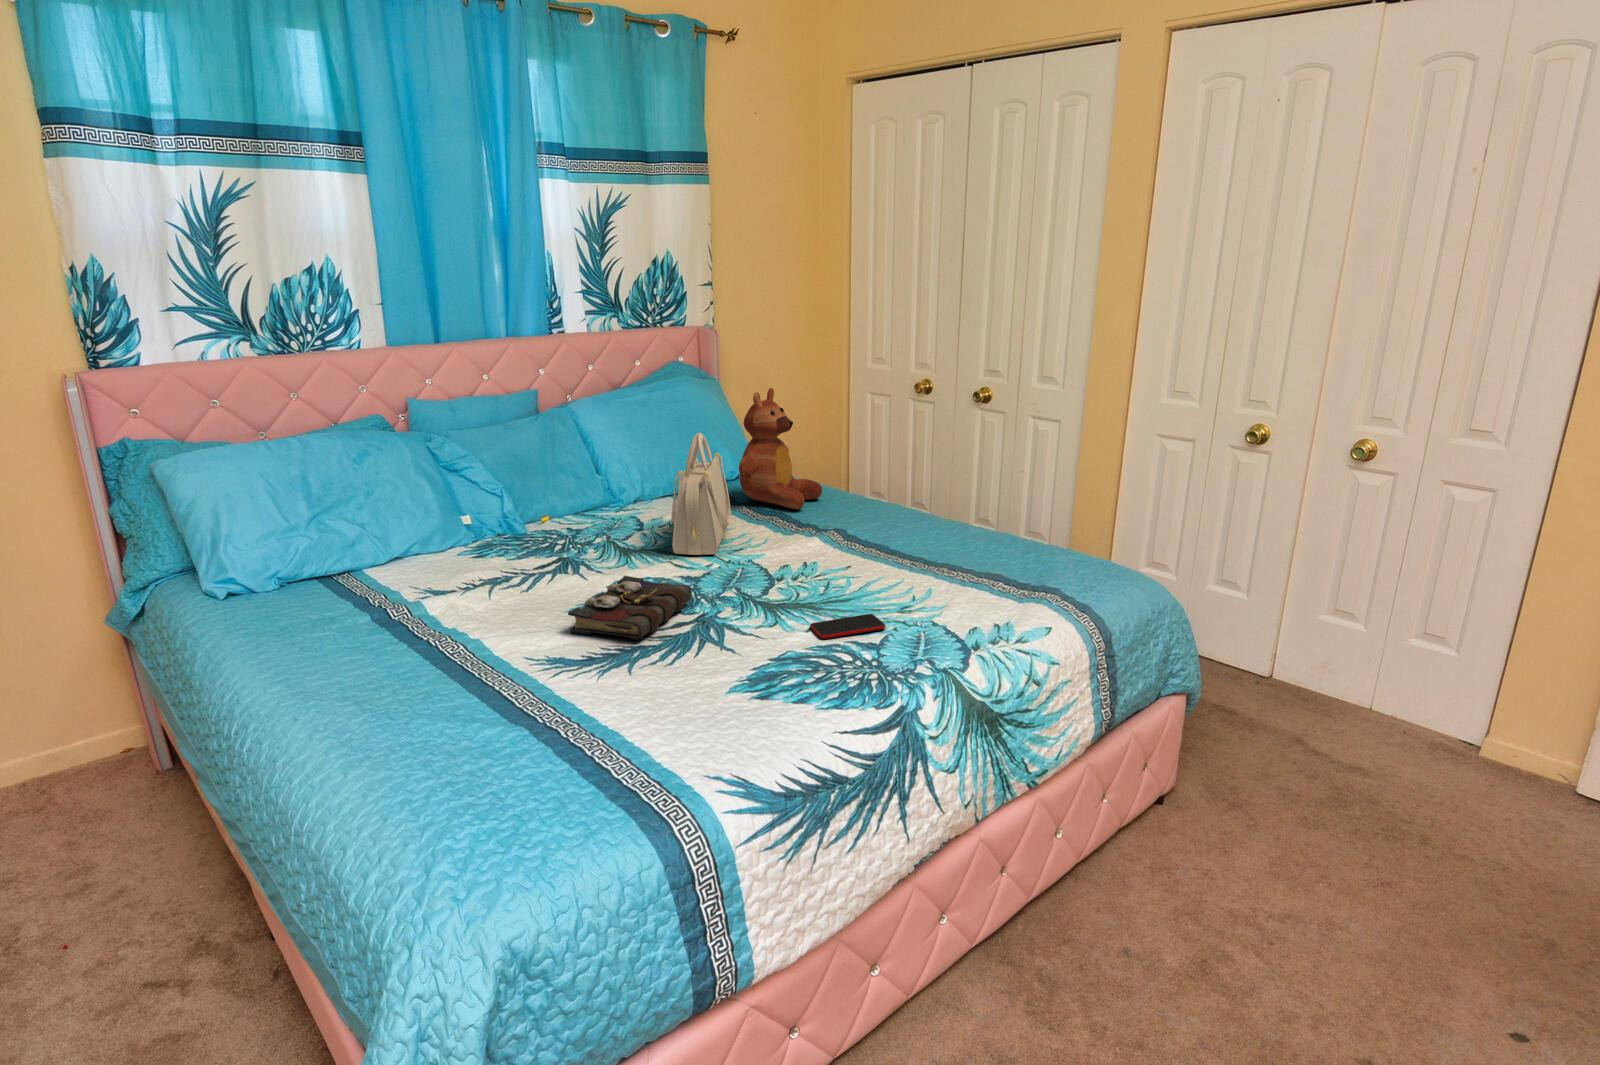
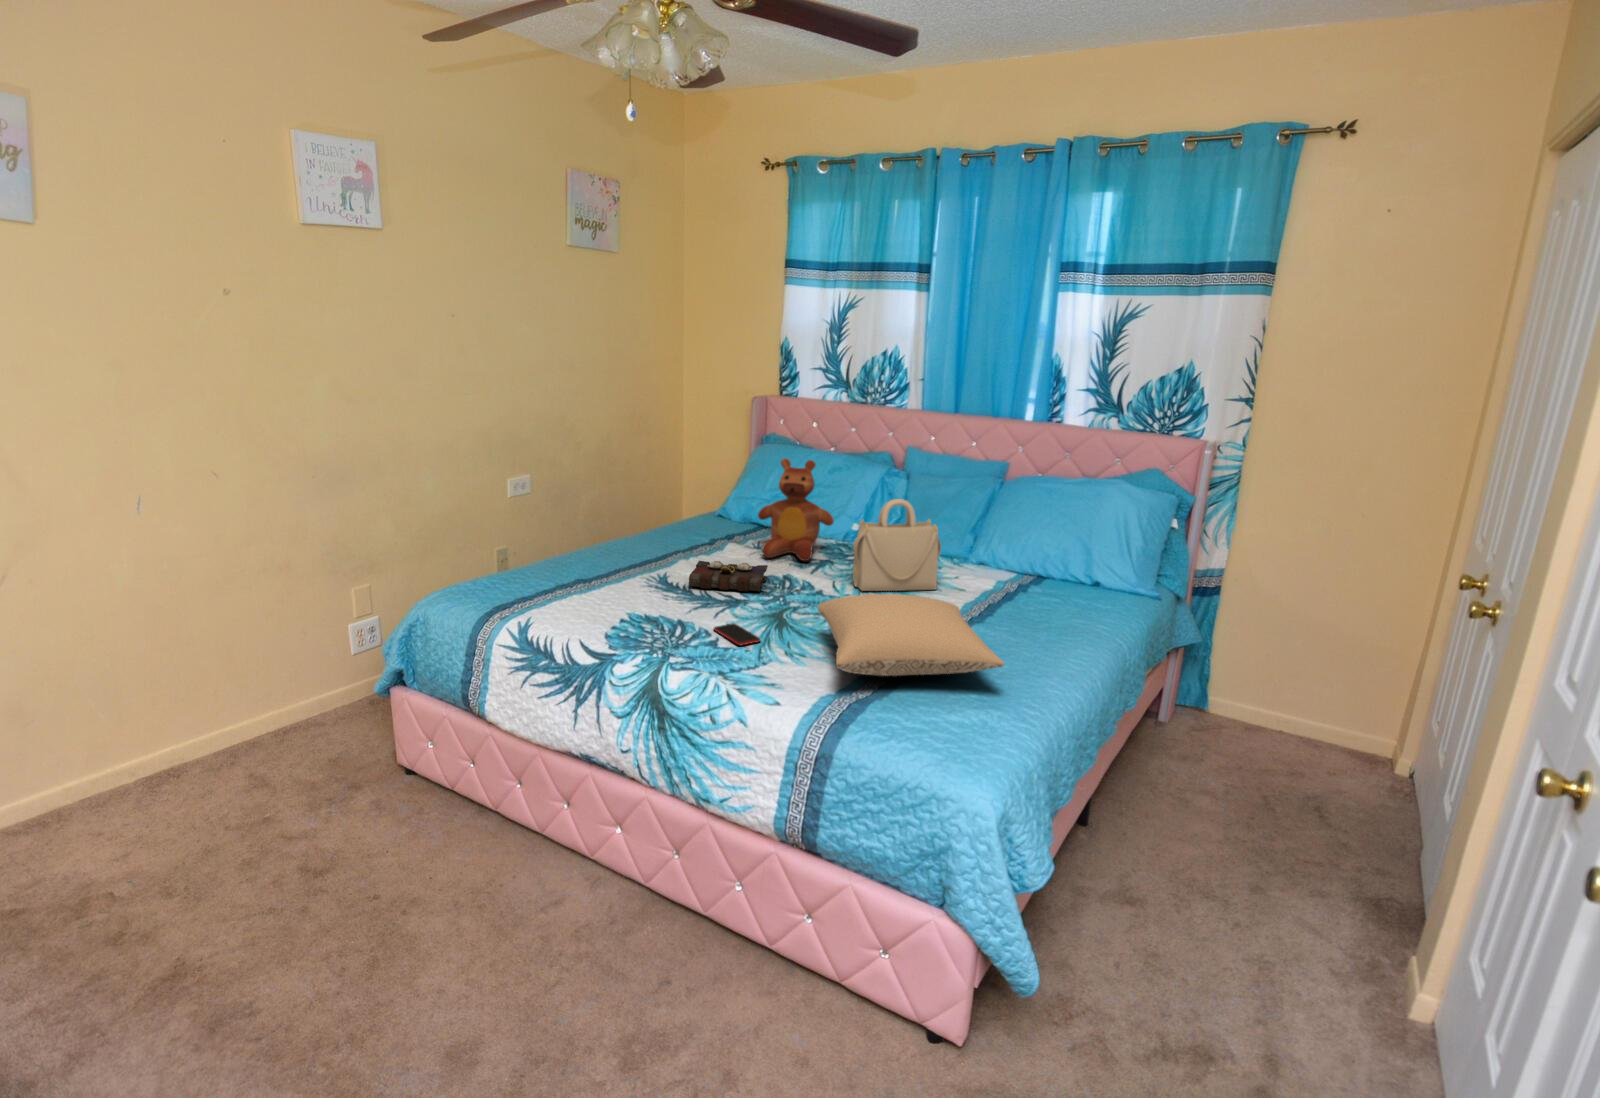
teddy bear: present [739,388,822,509] -> present [758,458,834,561]
pillow: none [856,498,1036,578] -> present [818,594,1004,676]

